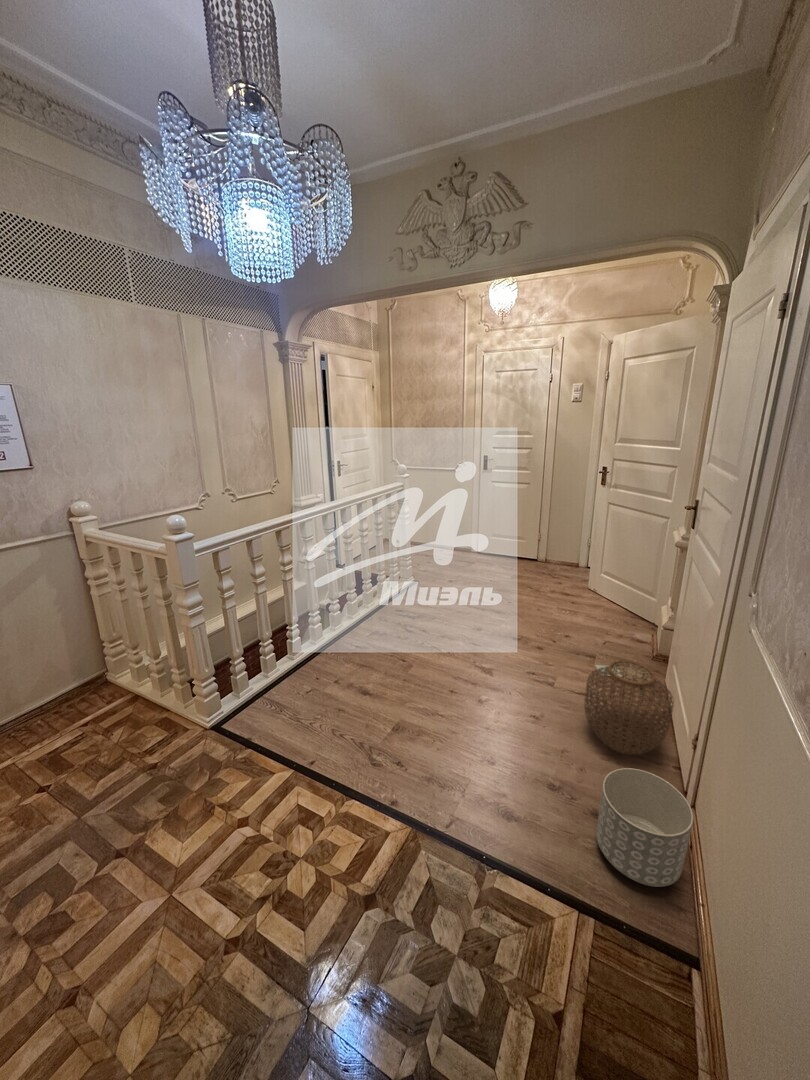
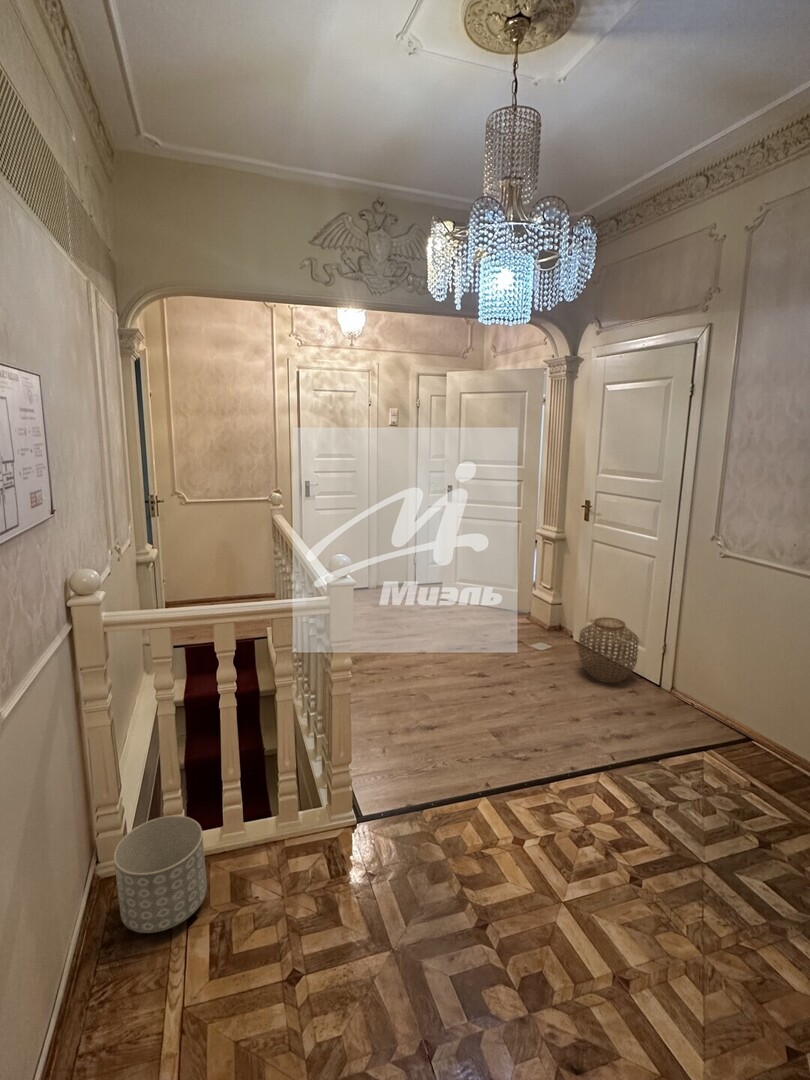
planter: present [596,768,693,887] -> present [114,816,207,933]

